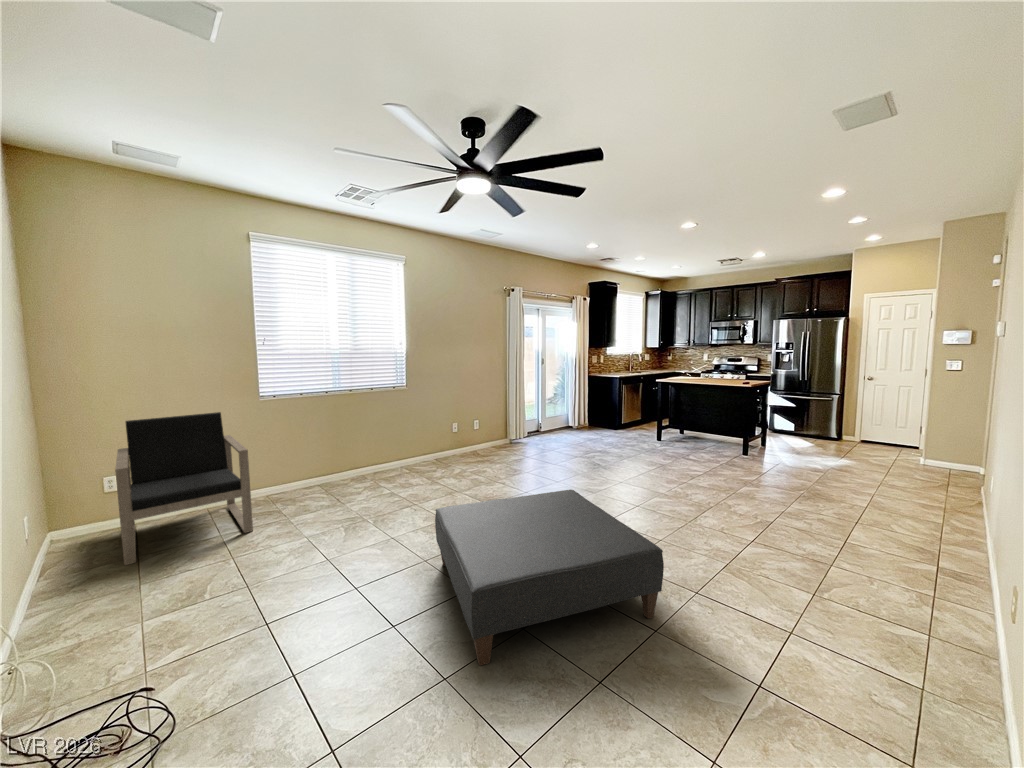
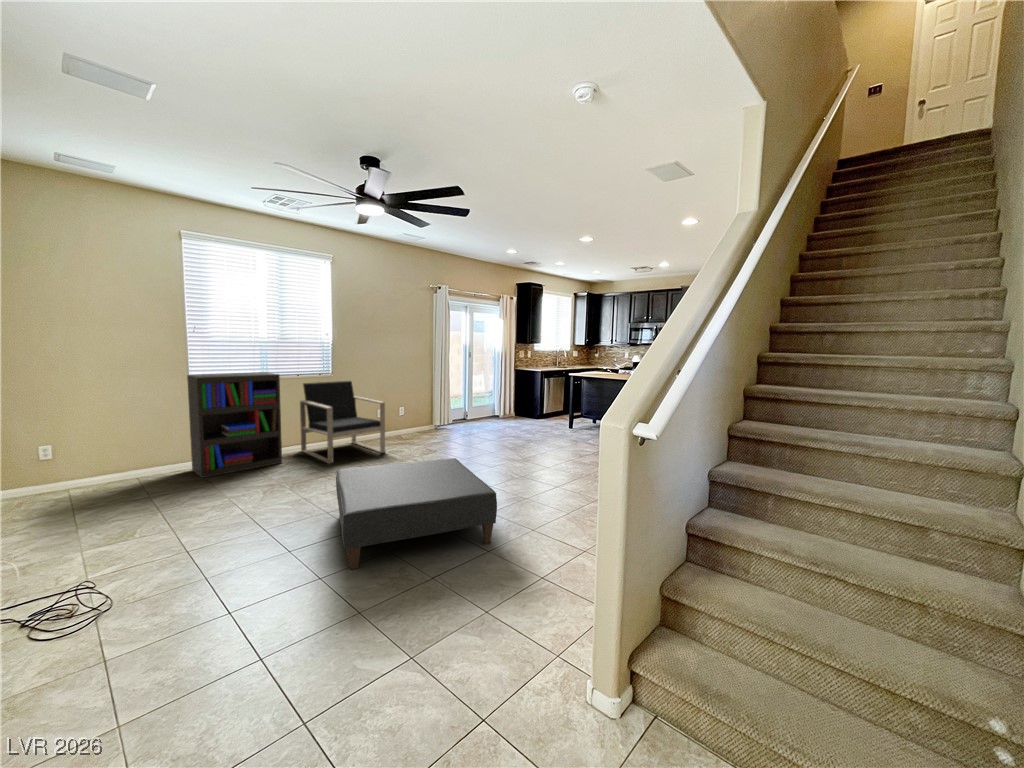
bookshelf: none [258,387,359,509] -> present [187,372,282,478]
armchair: present [115,412,253,565] -> present [300,381,385,463]

